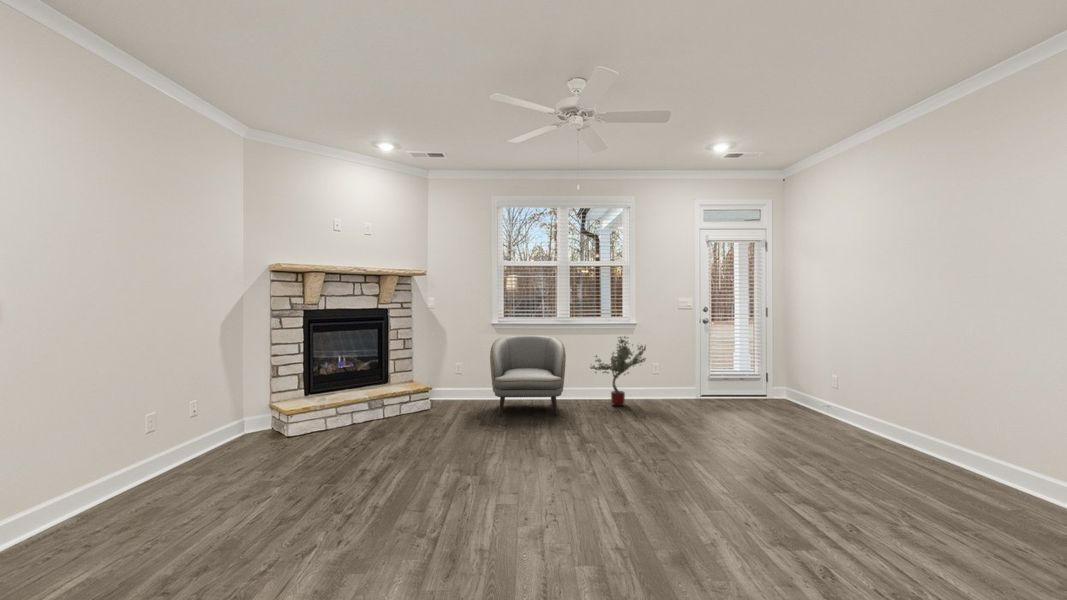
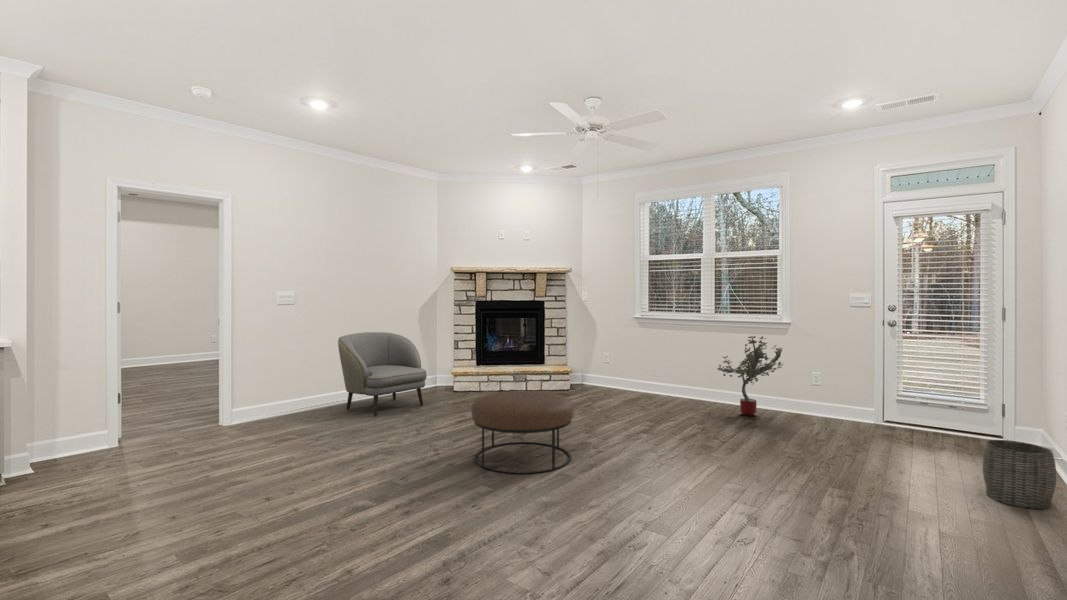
armchair: present [490,335,566,416] -> present [338,332,427,416]
woven basket: none [838,397,883,442] -> present [983,440,1056,509]
ottoman: none [488,420,622,548] -> present [472,391,574,474]

